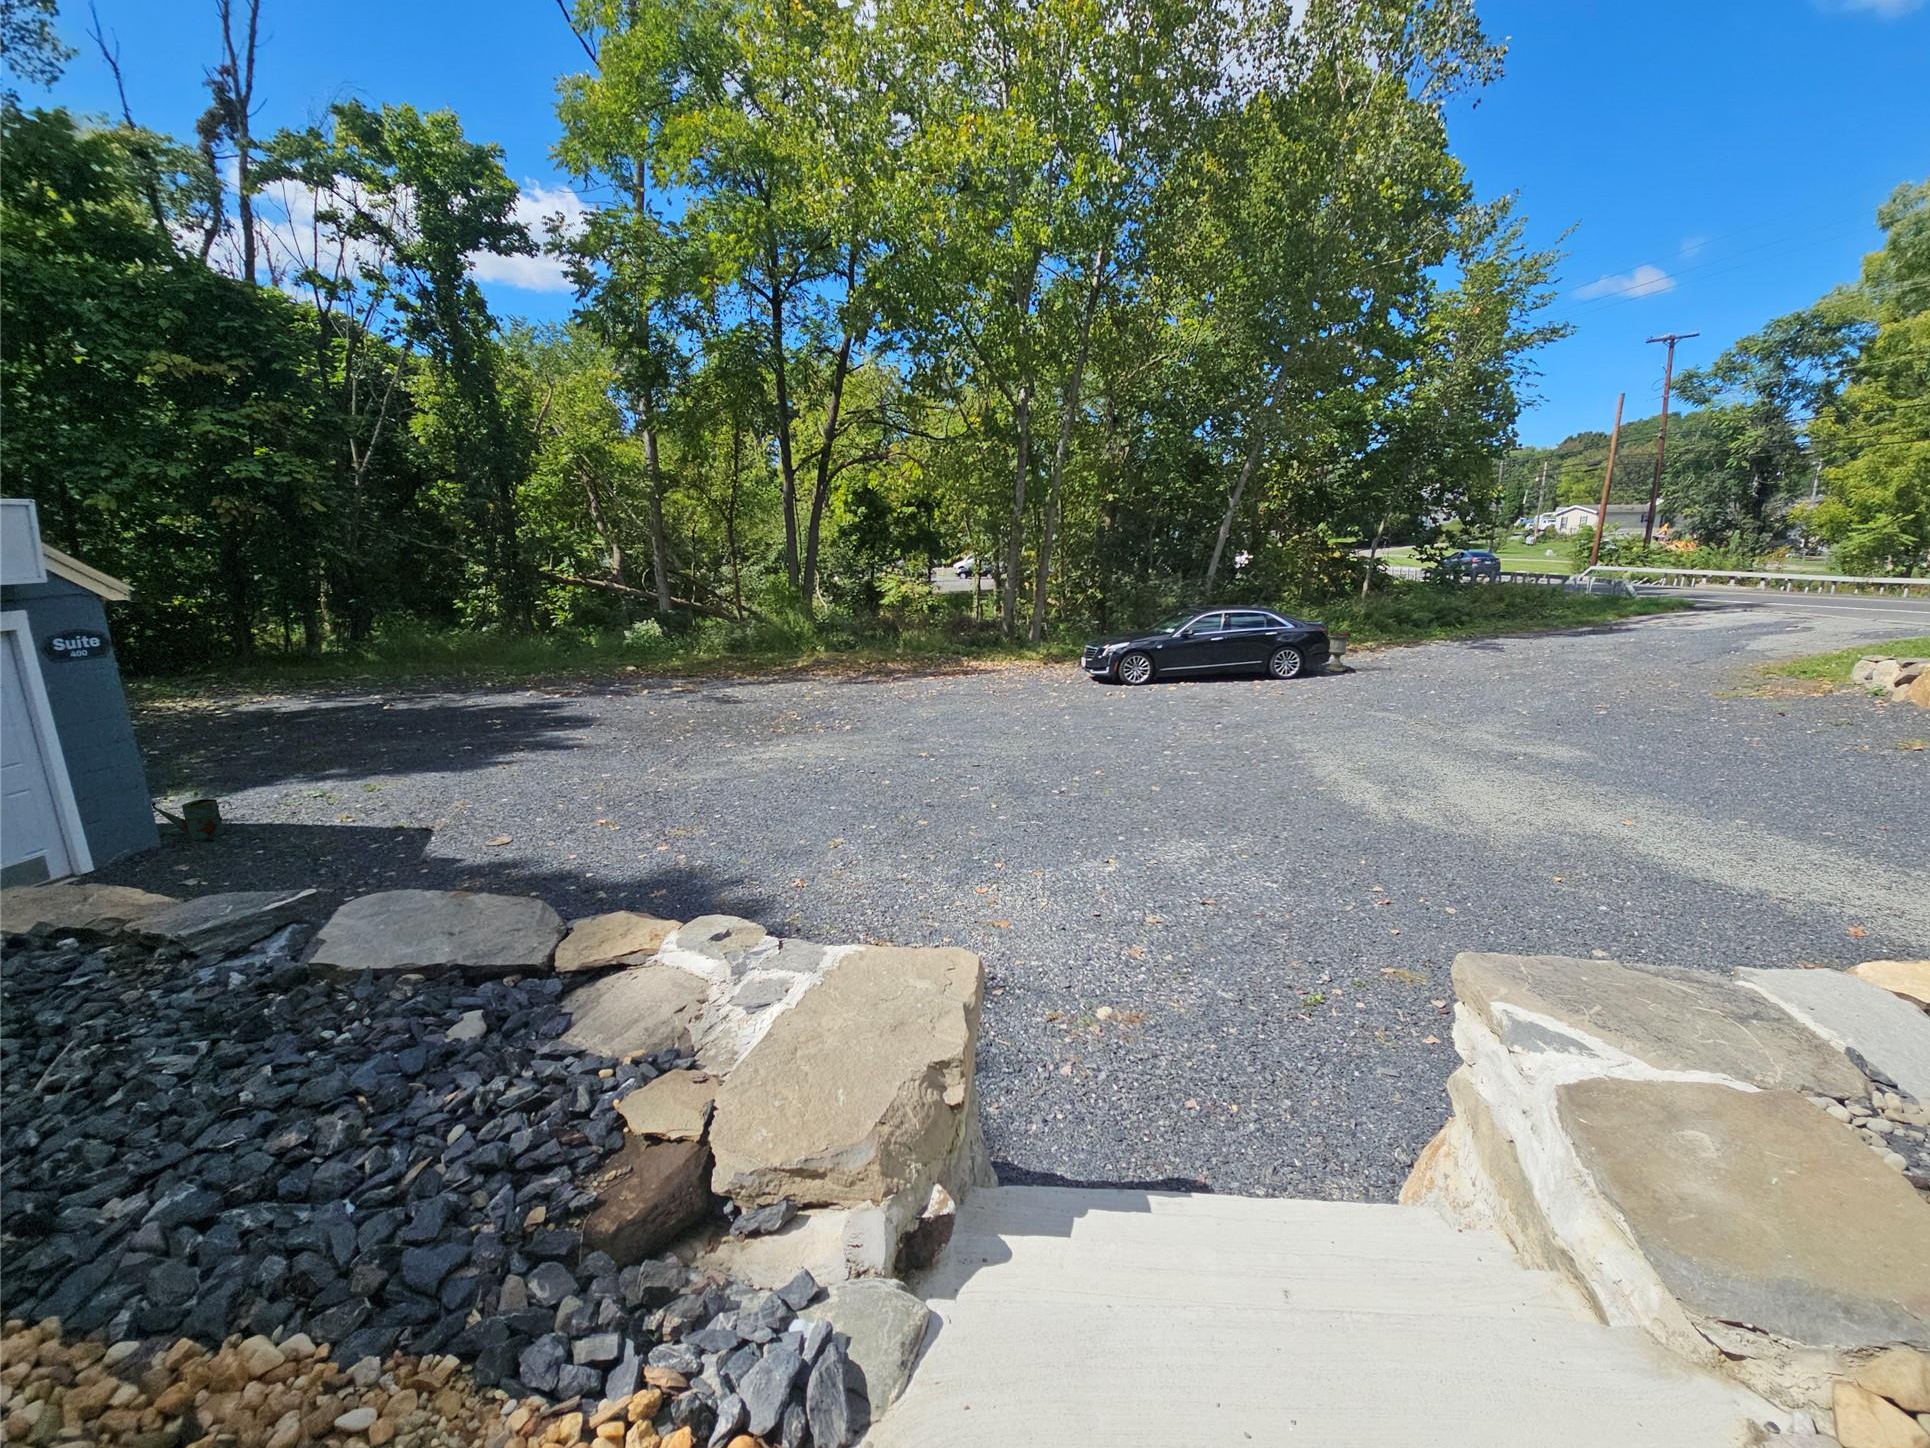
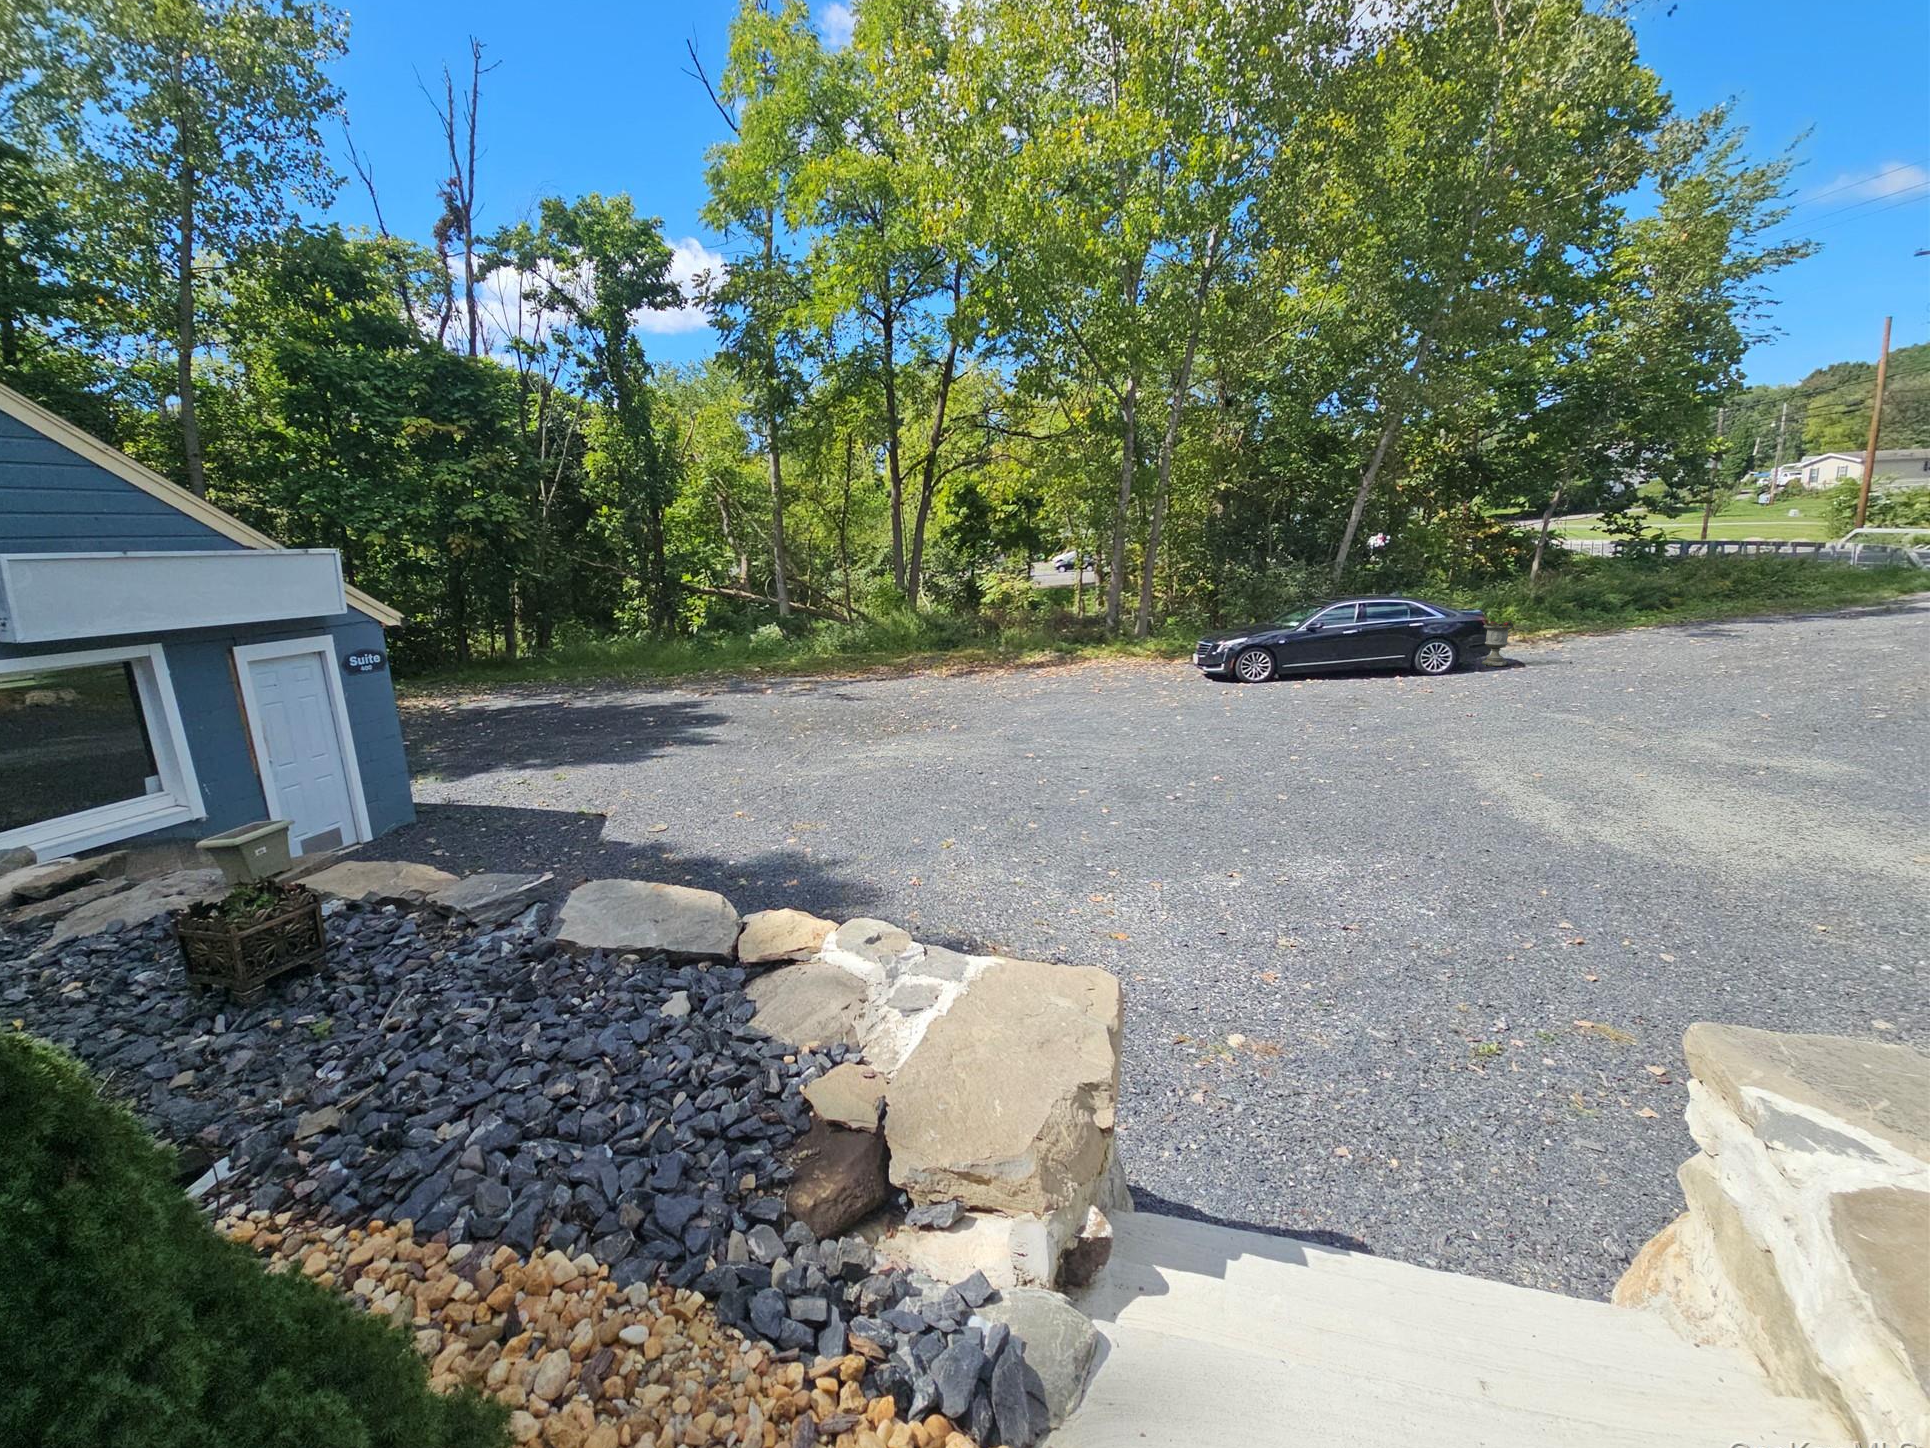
watering can: present [152,799,232,840] -> none [411,784,467,817]

